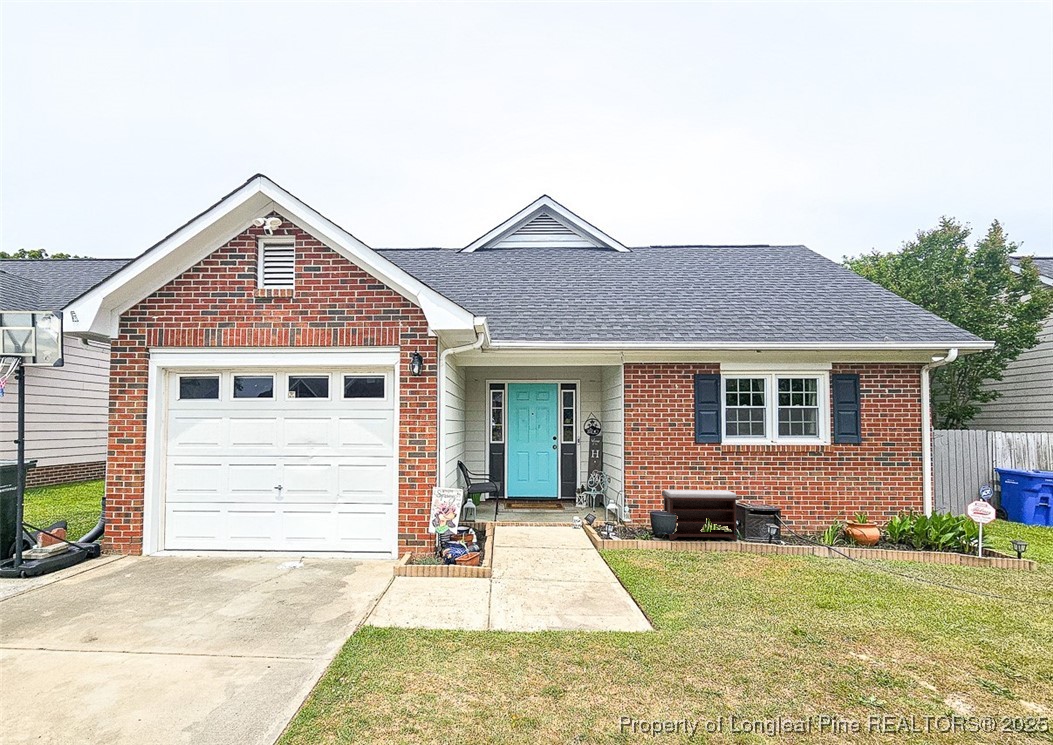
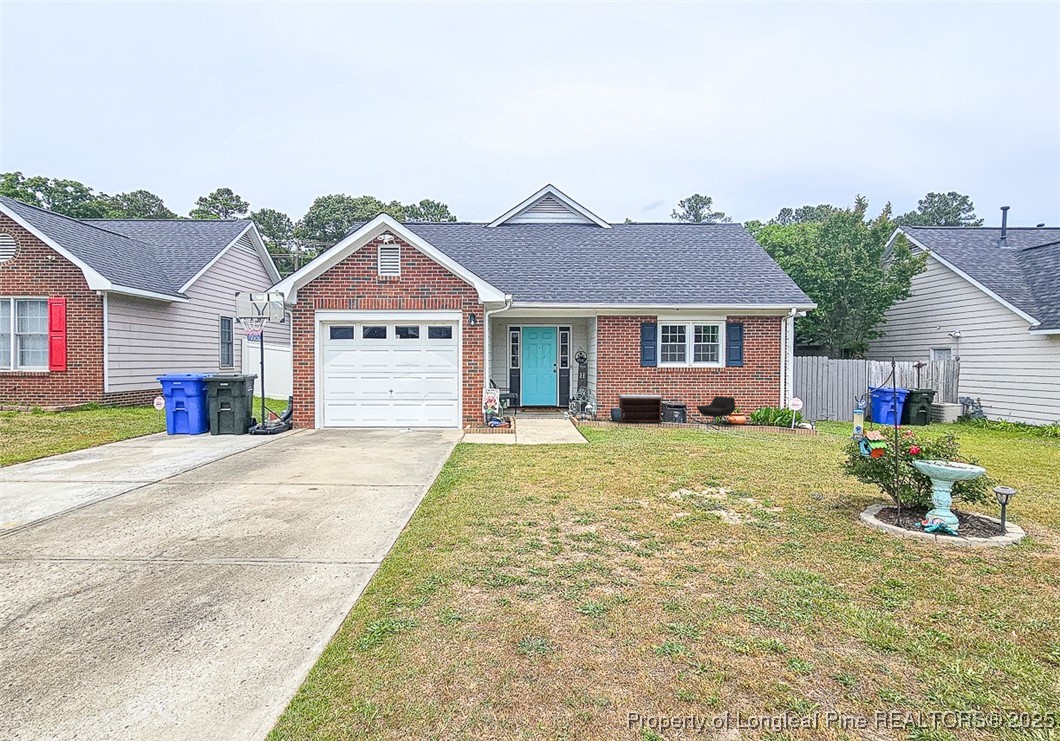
lounge chair: none [794,493,862,547] -> present [697,396,735,426]

